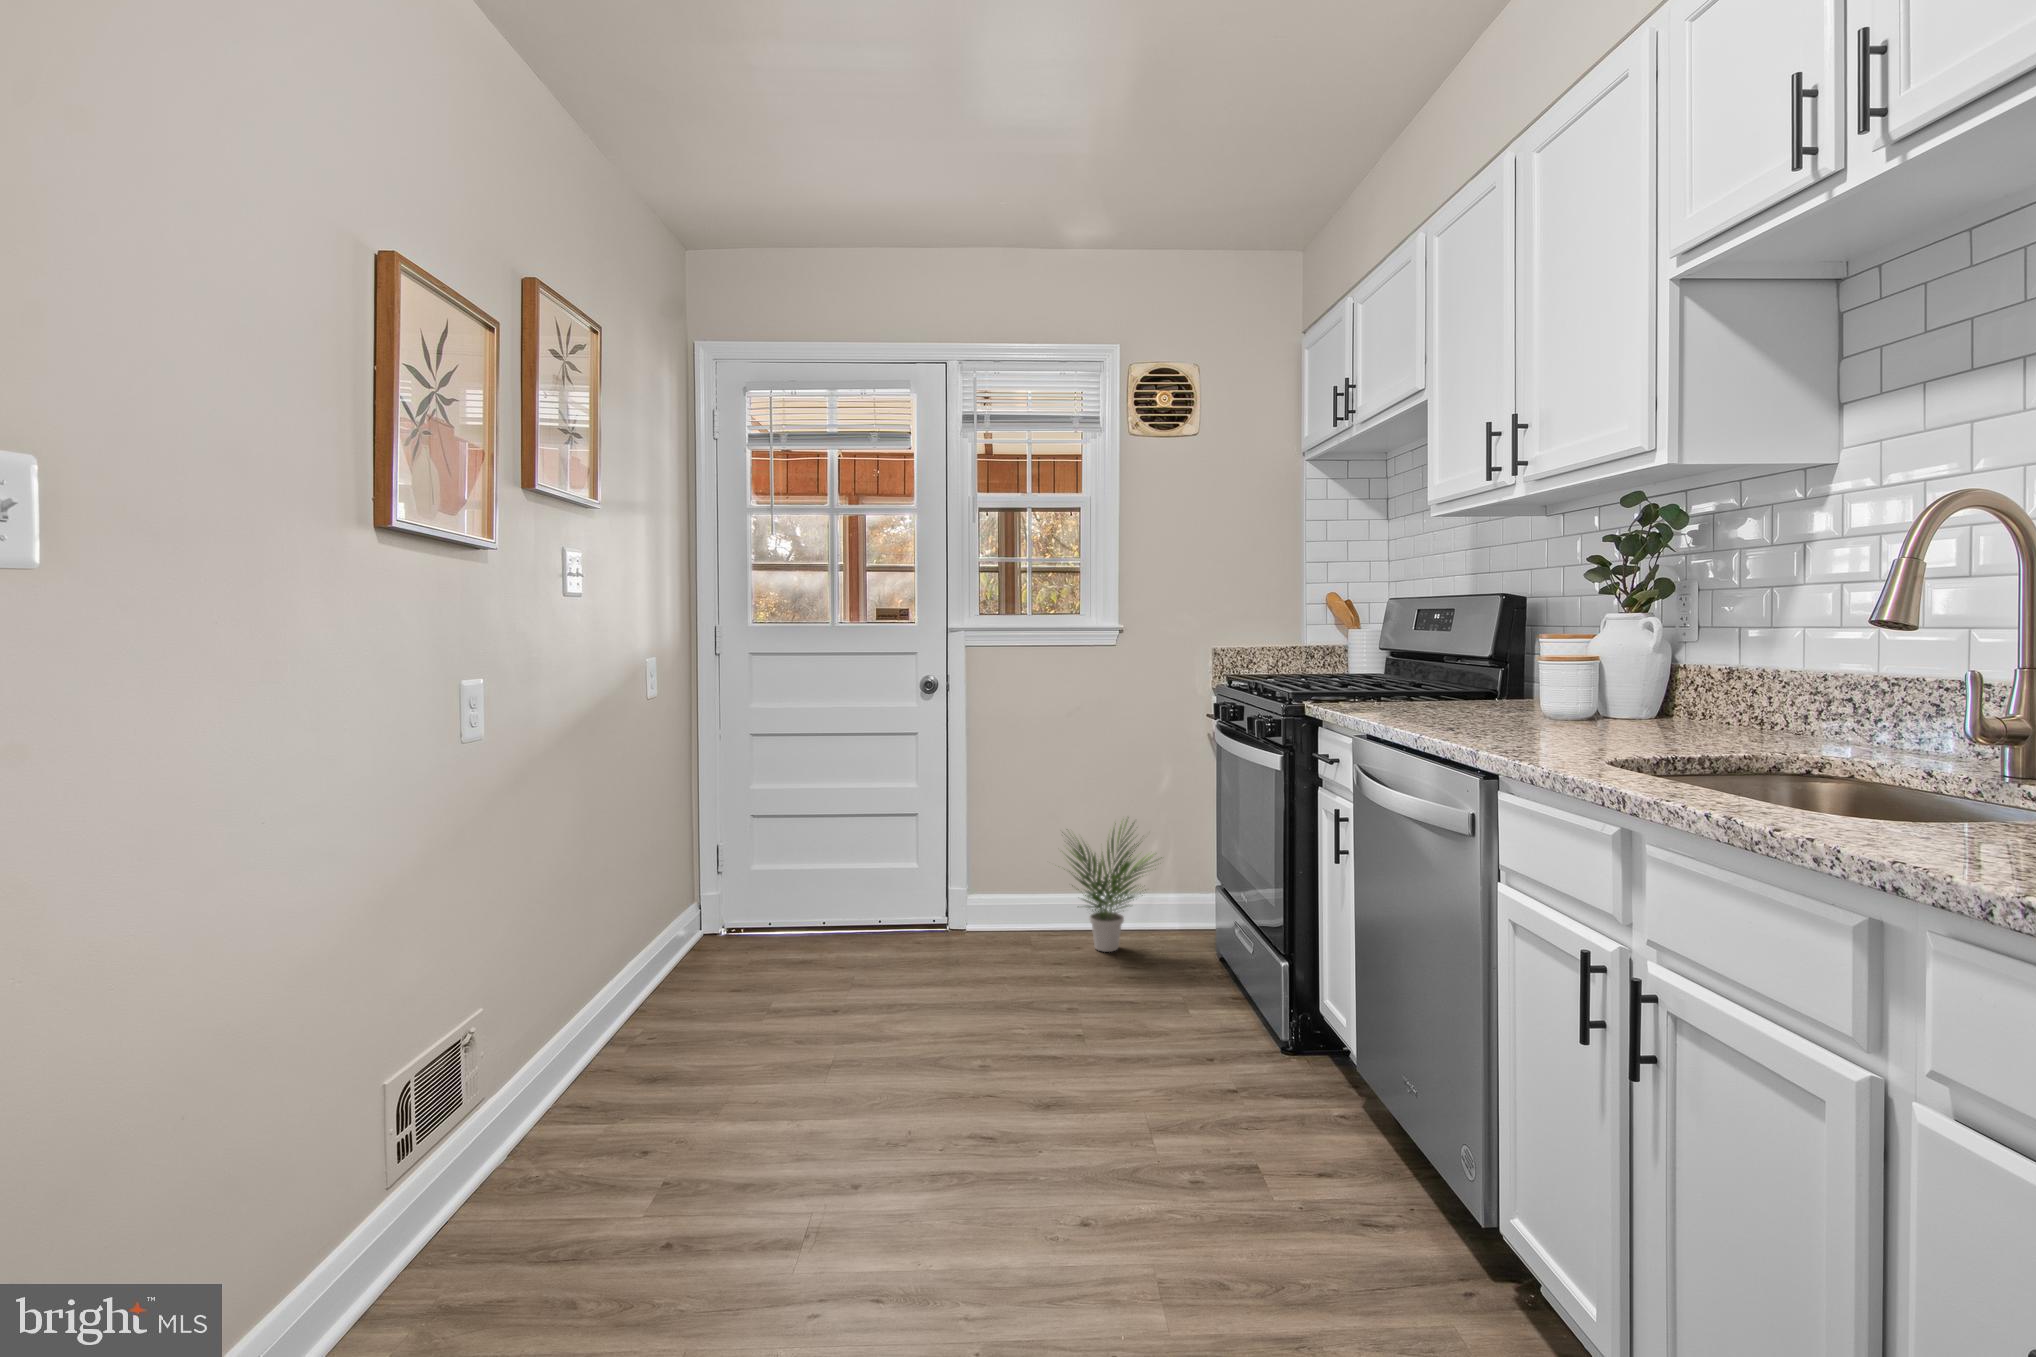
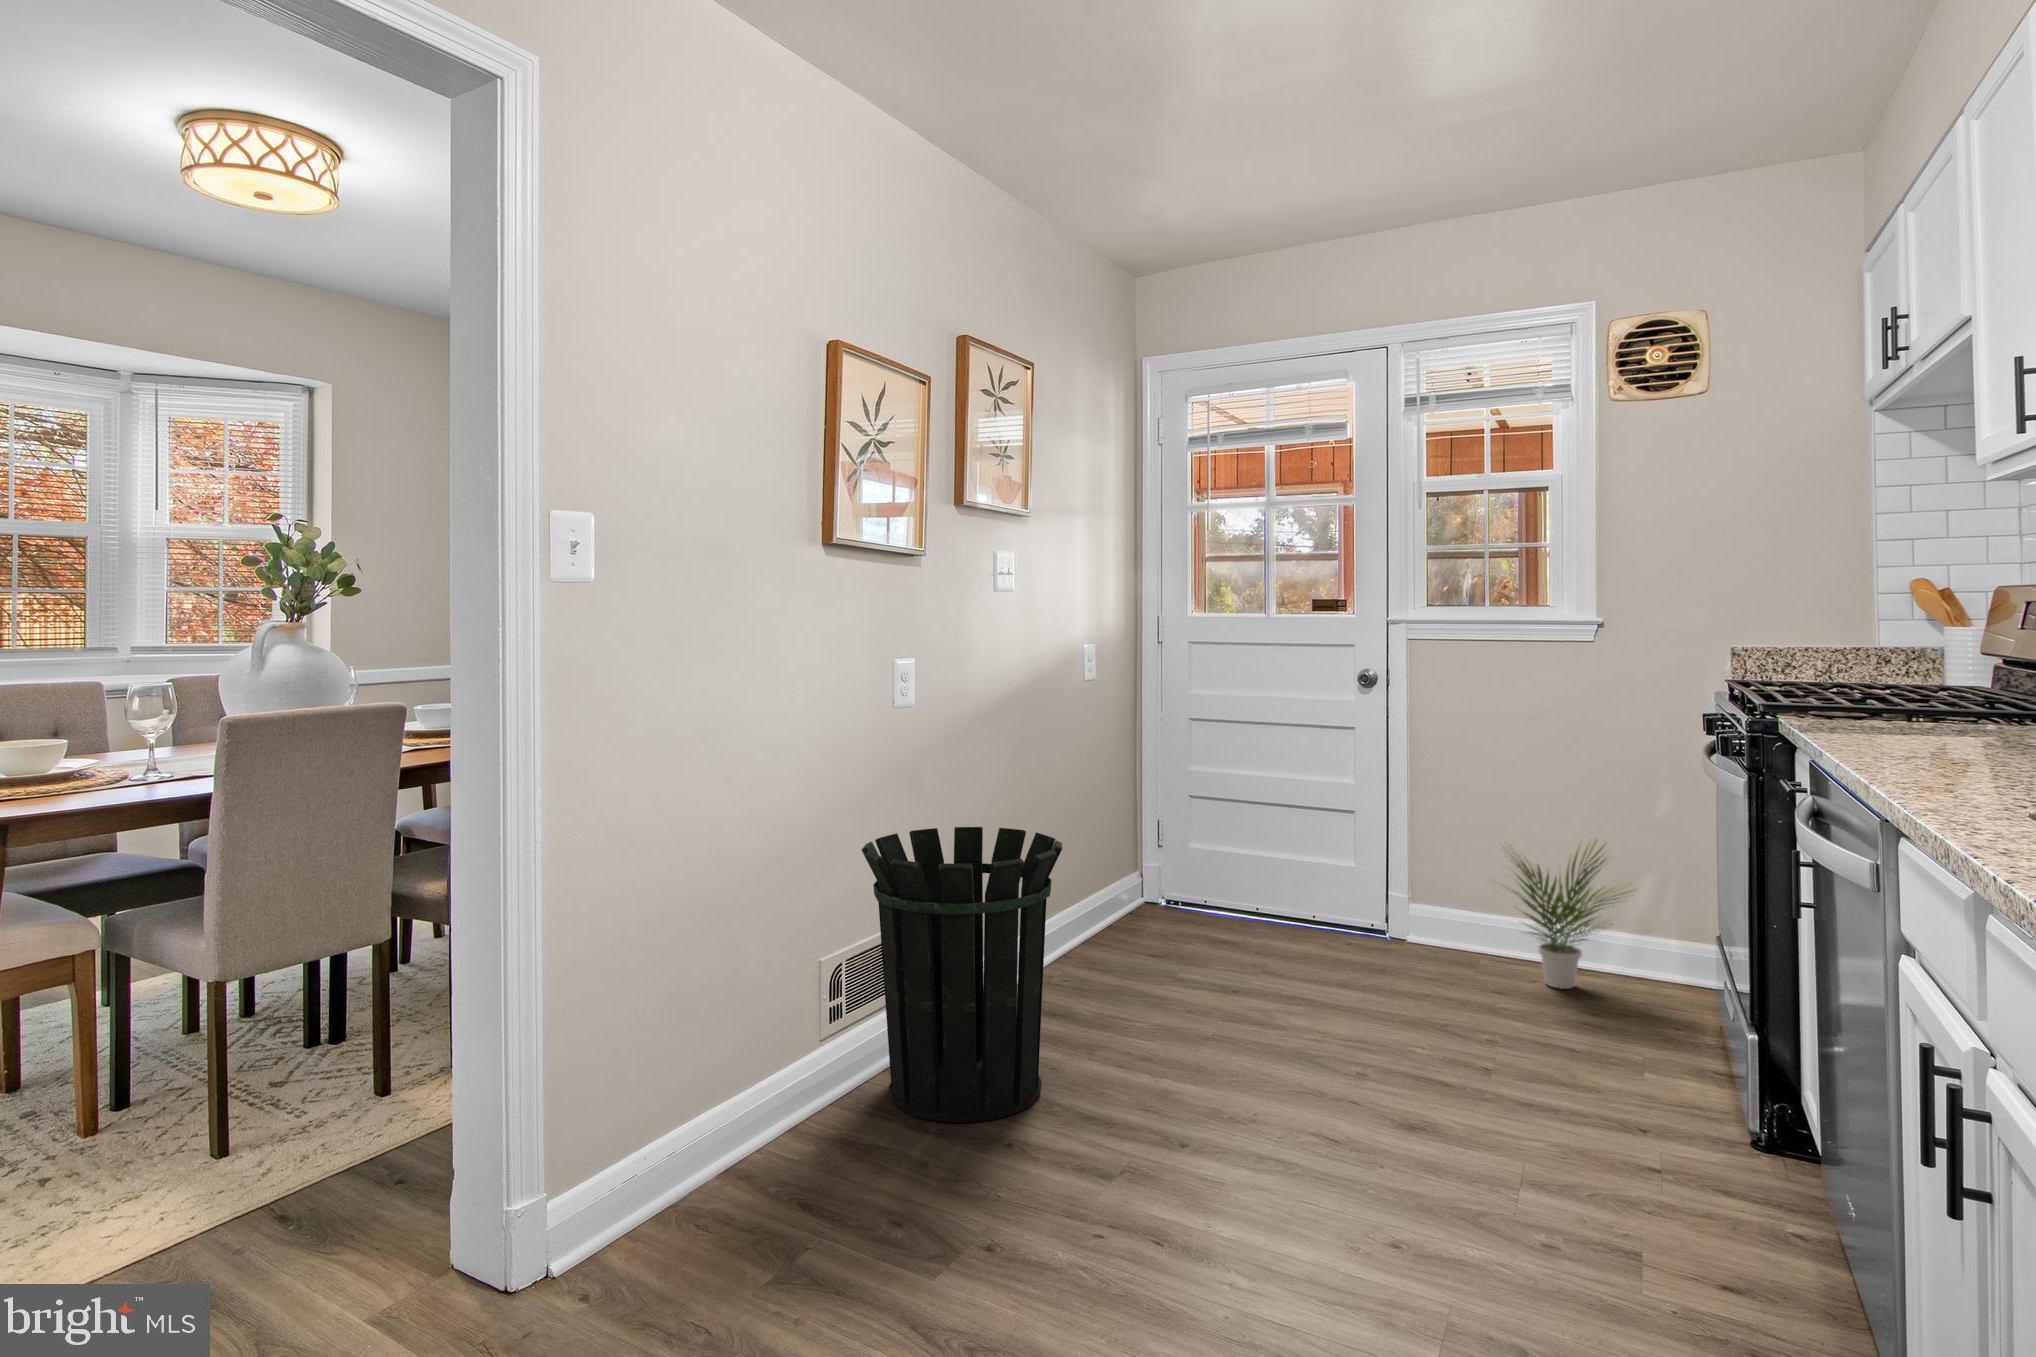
waste bin: none [445,875,712,1254] -> present [862,827,1062,1123]

